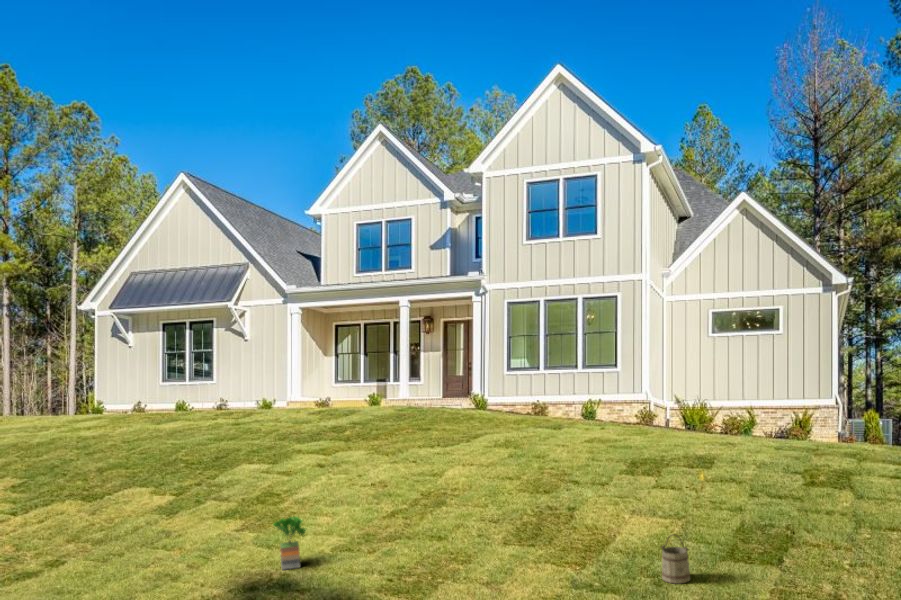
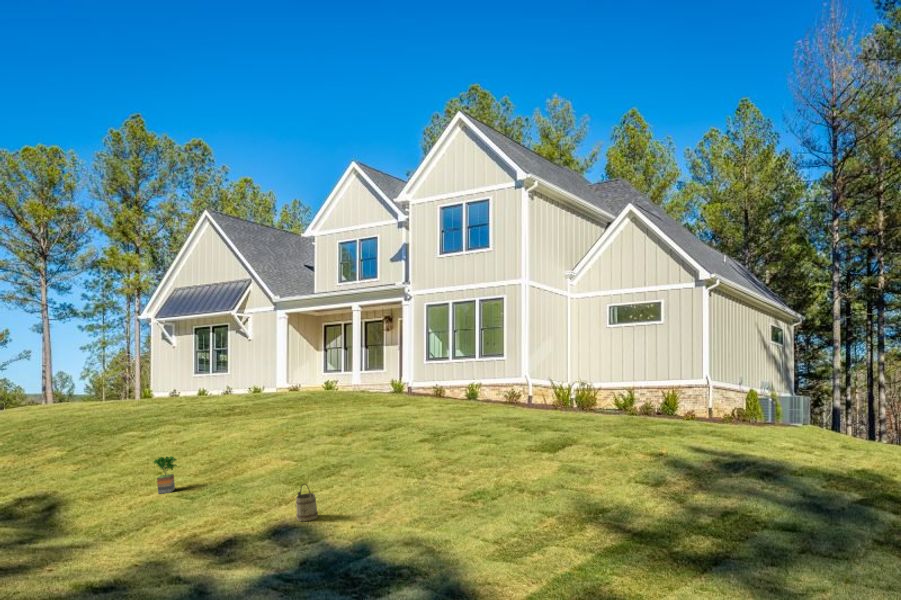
potted tree: present [273,517,306,570] -> present [154,456,177,494]

